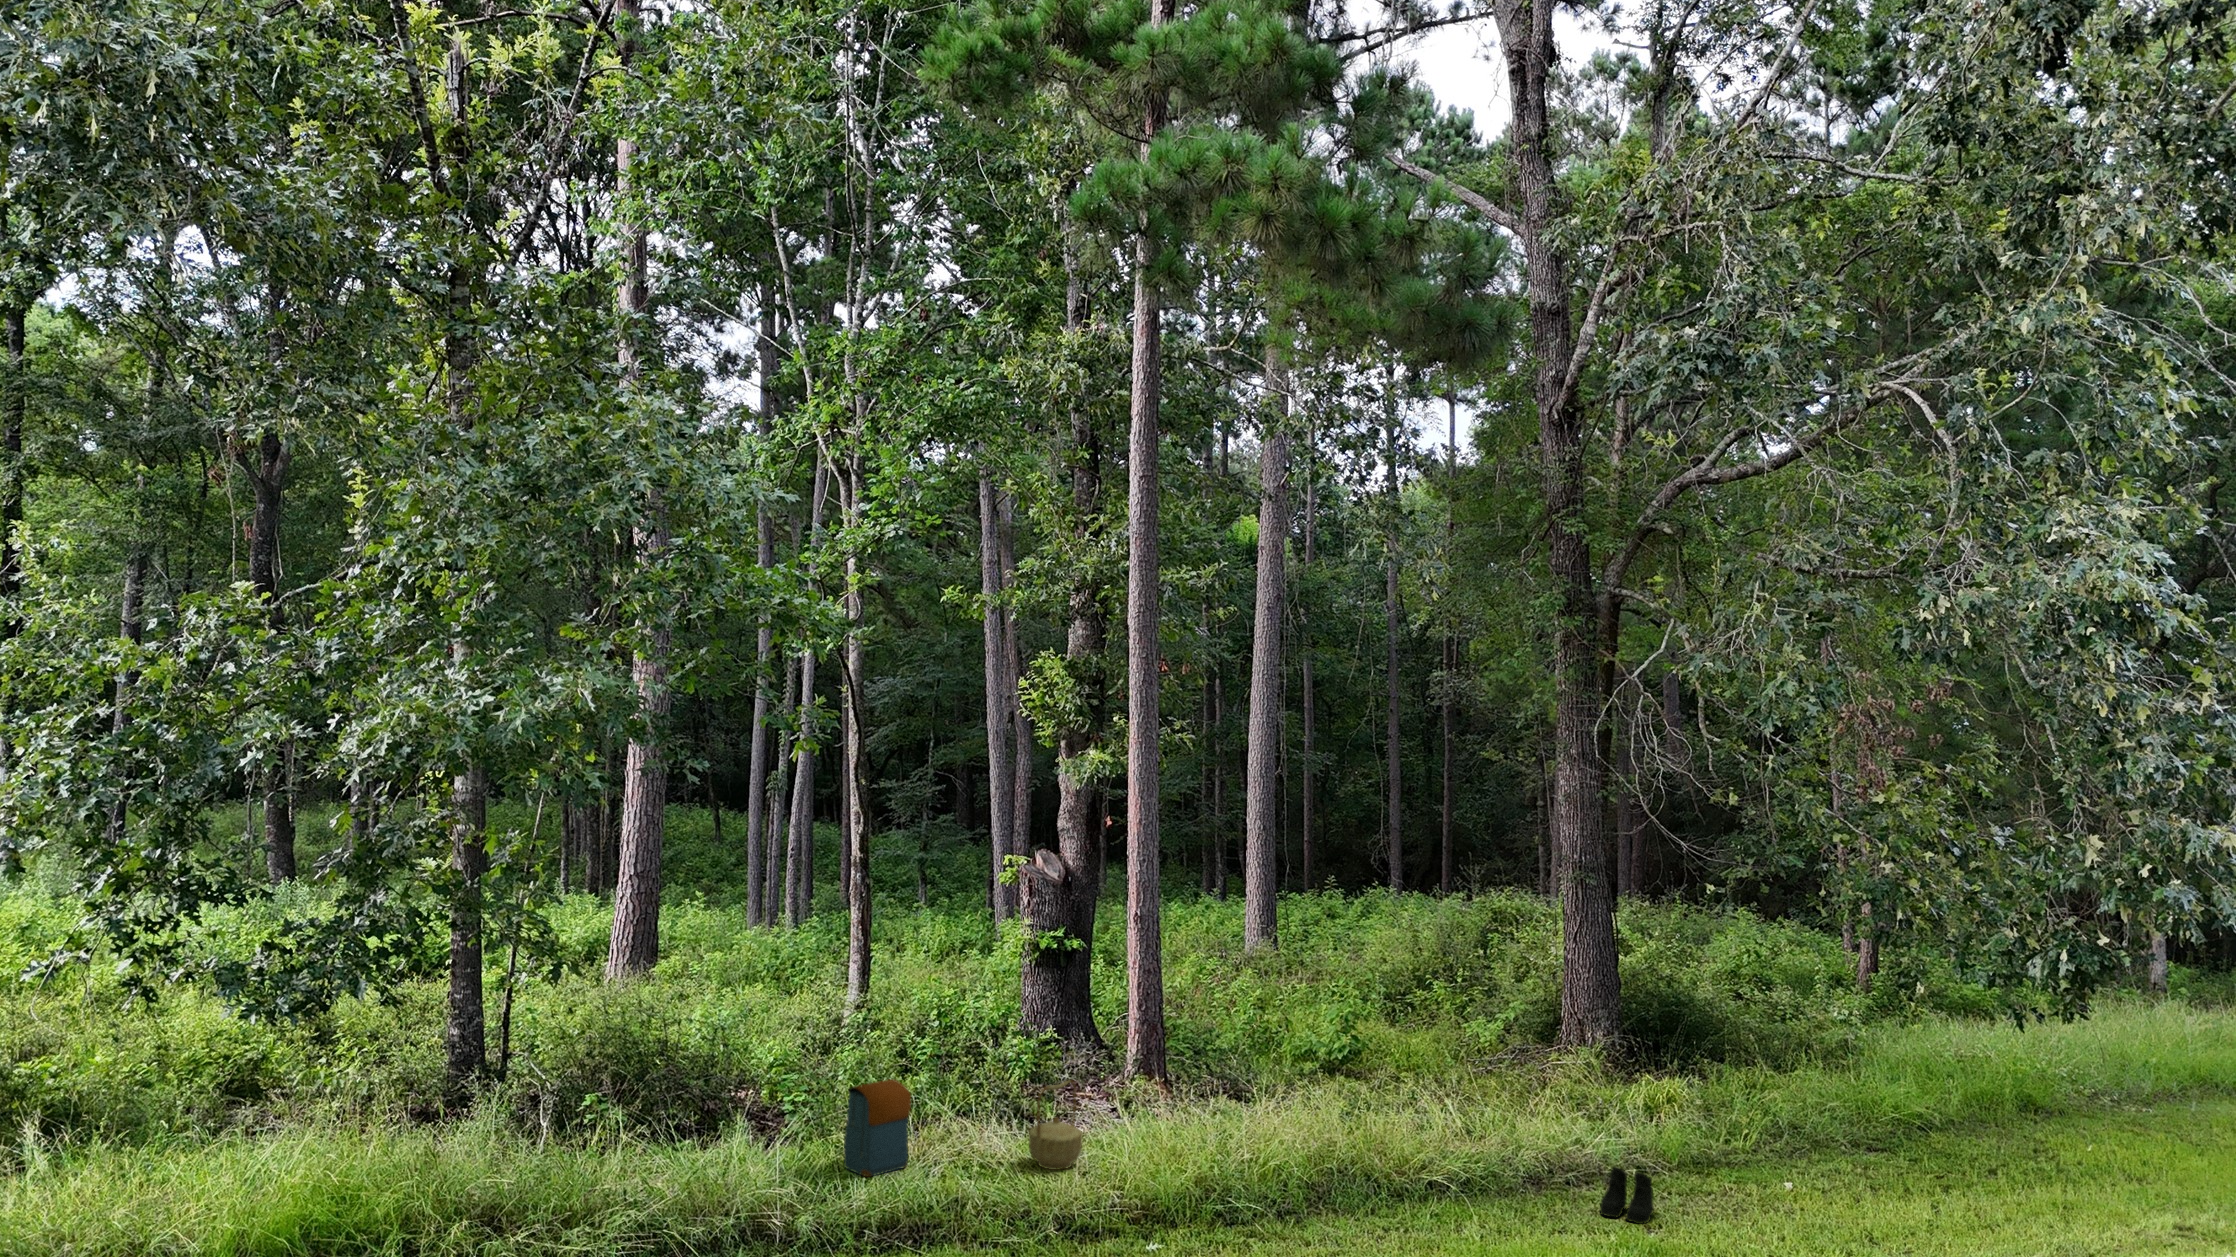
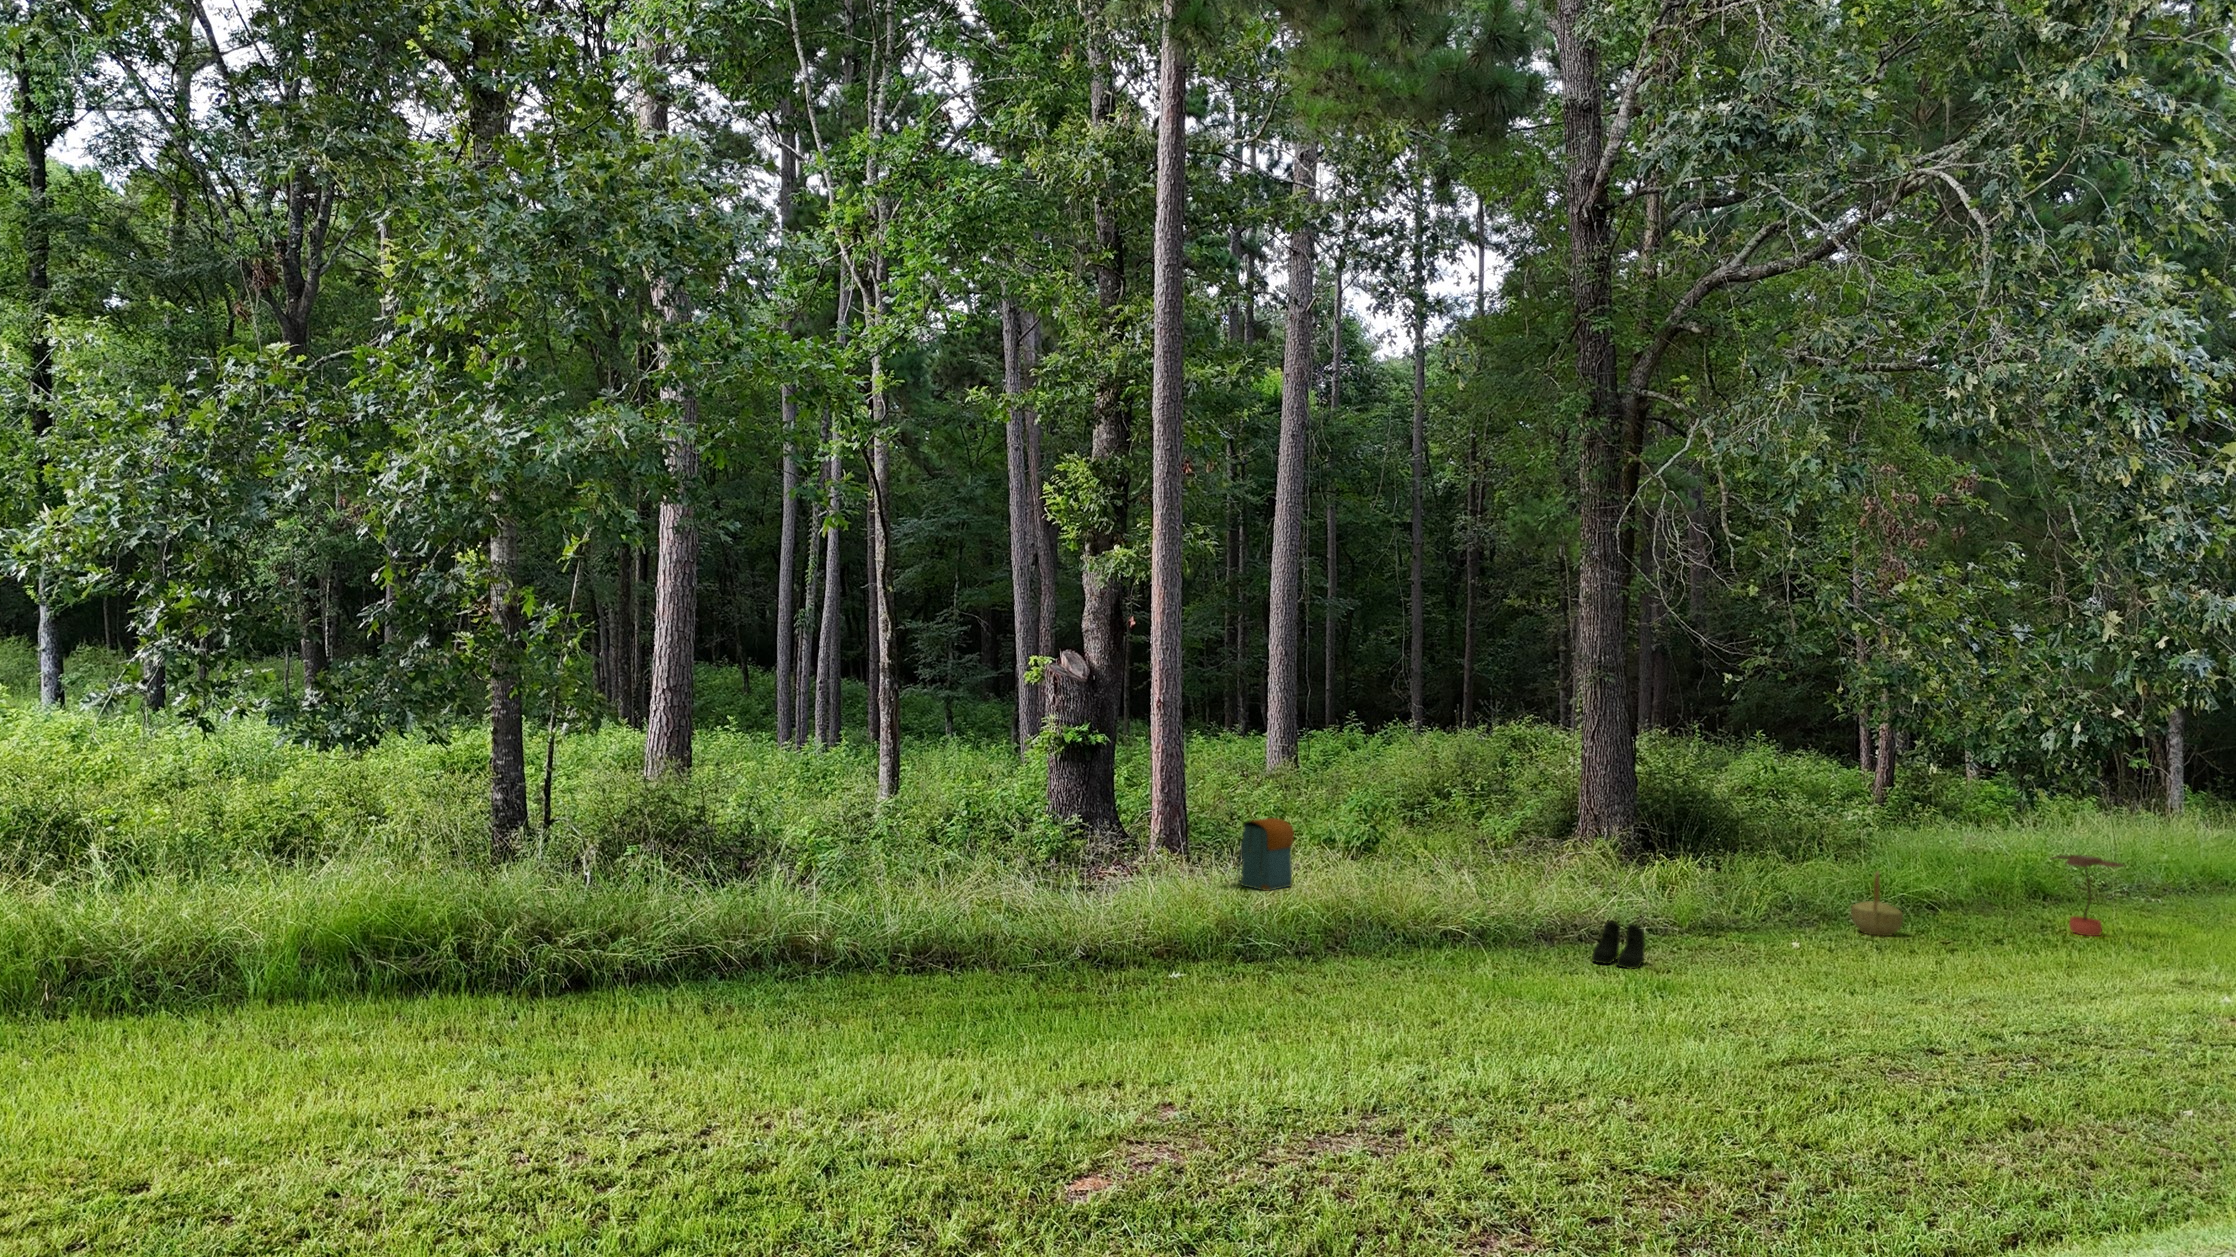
potted plant: none [2056,1068,2135,1156] -> present [2051,855,2124,936]
backpack: present [843,1079,911,1177] -> present [1237,818,1294,891]
basket: present [1029,1080,1082,1170] -> present [1851,871,1903,936]

